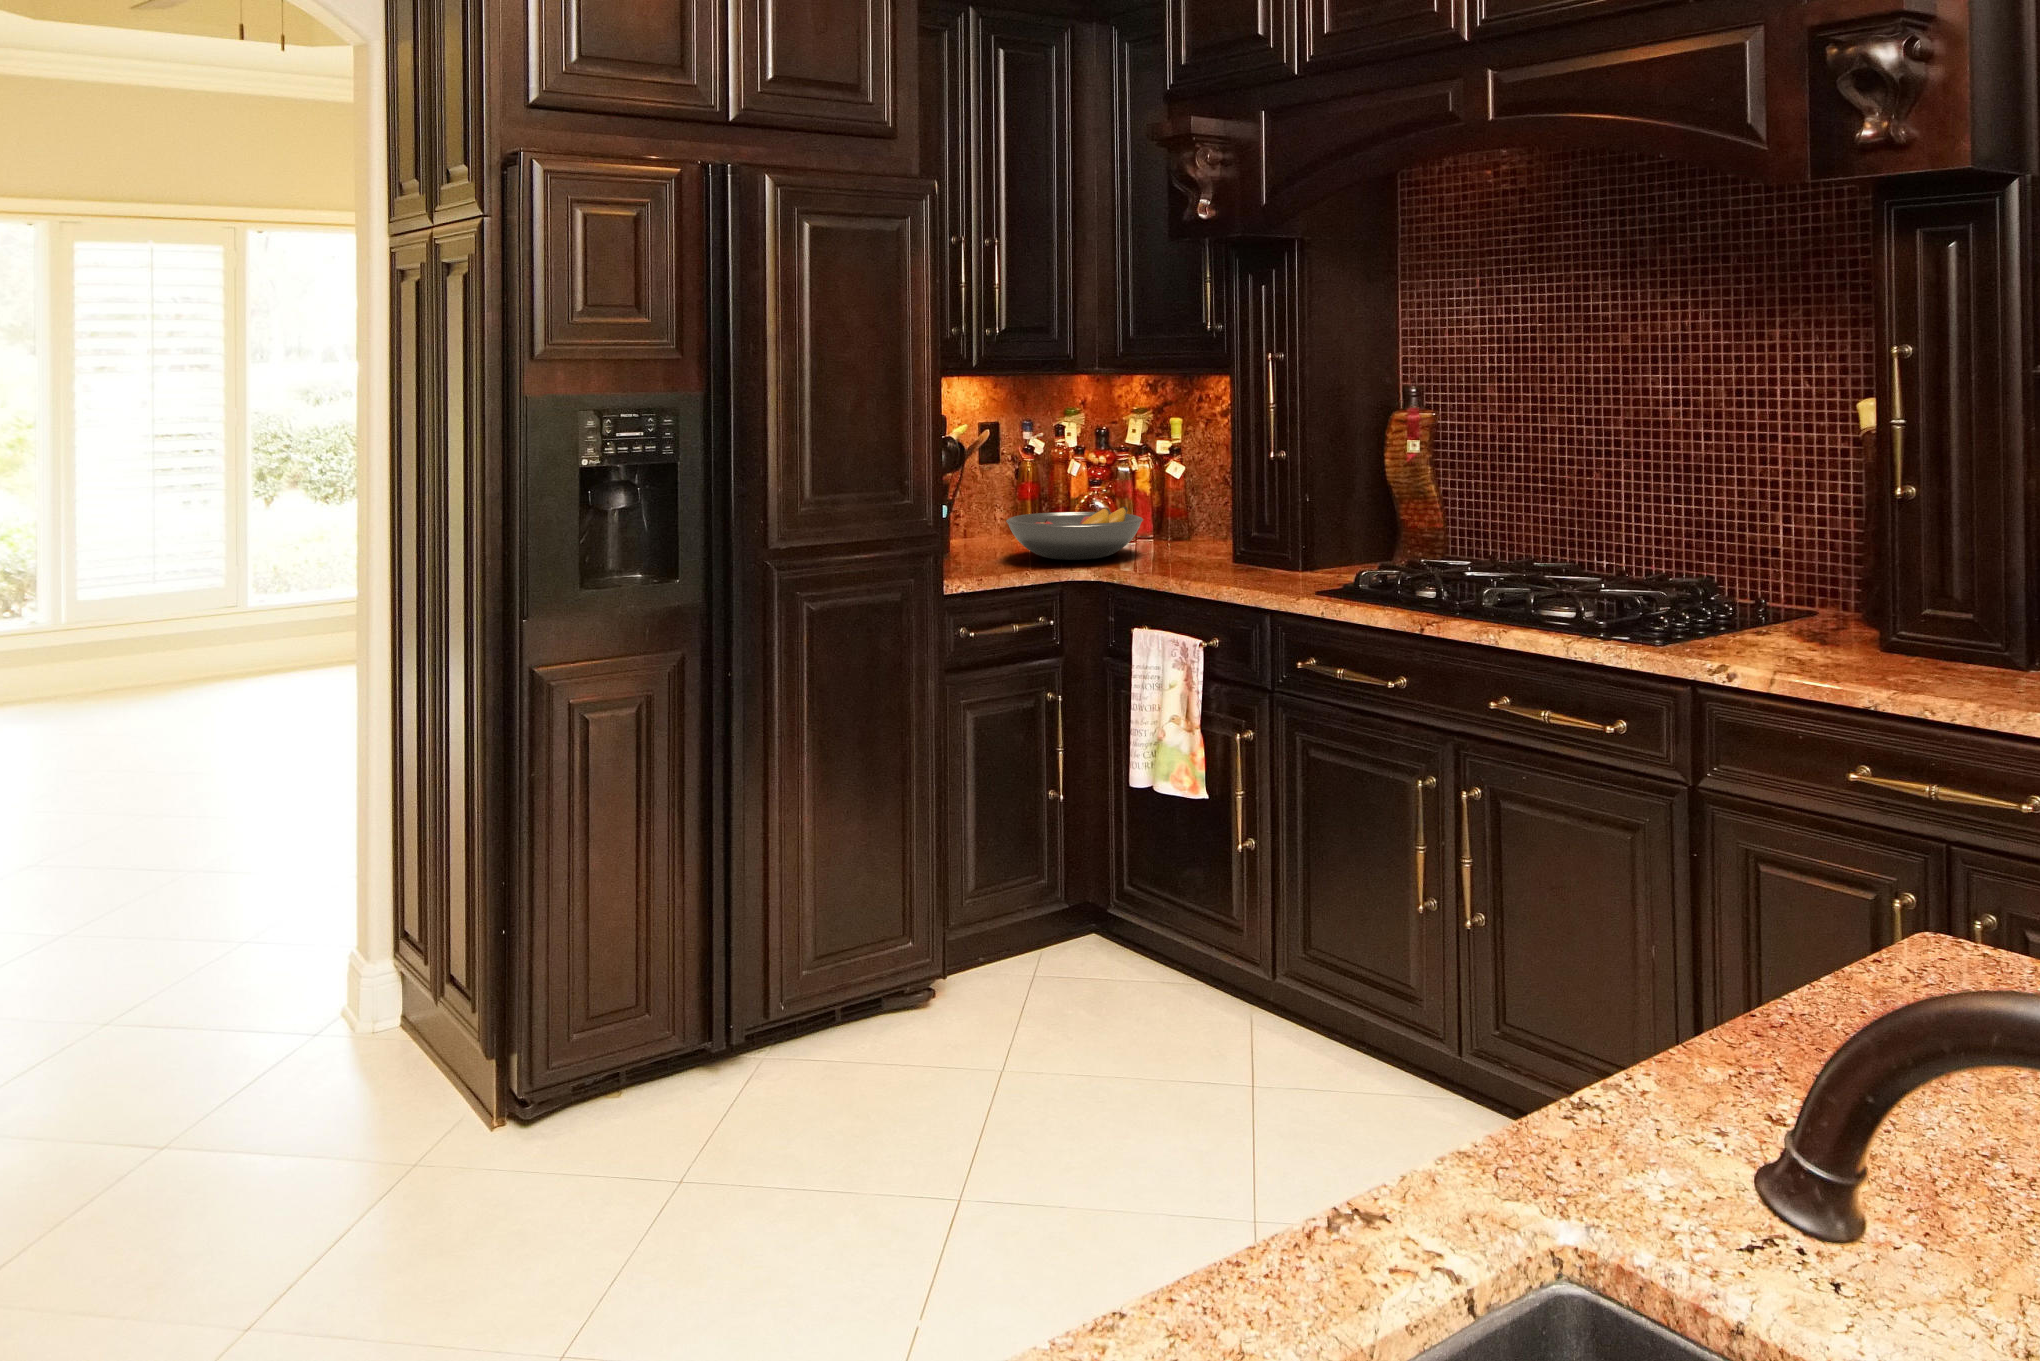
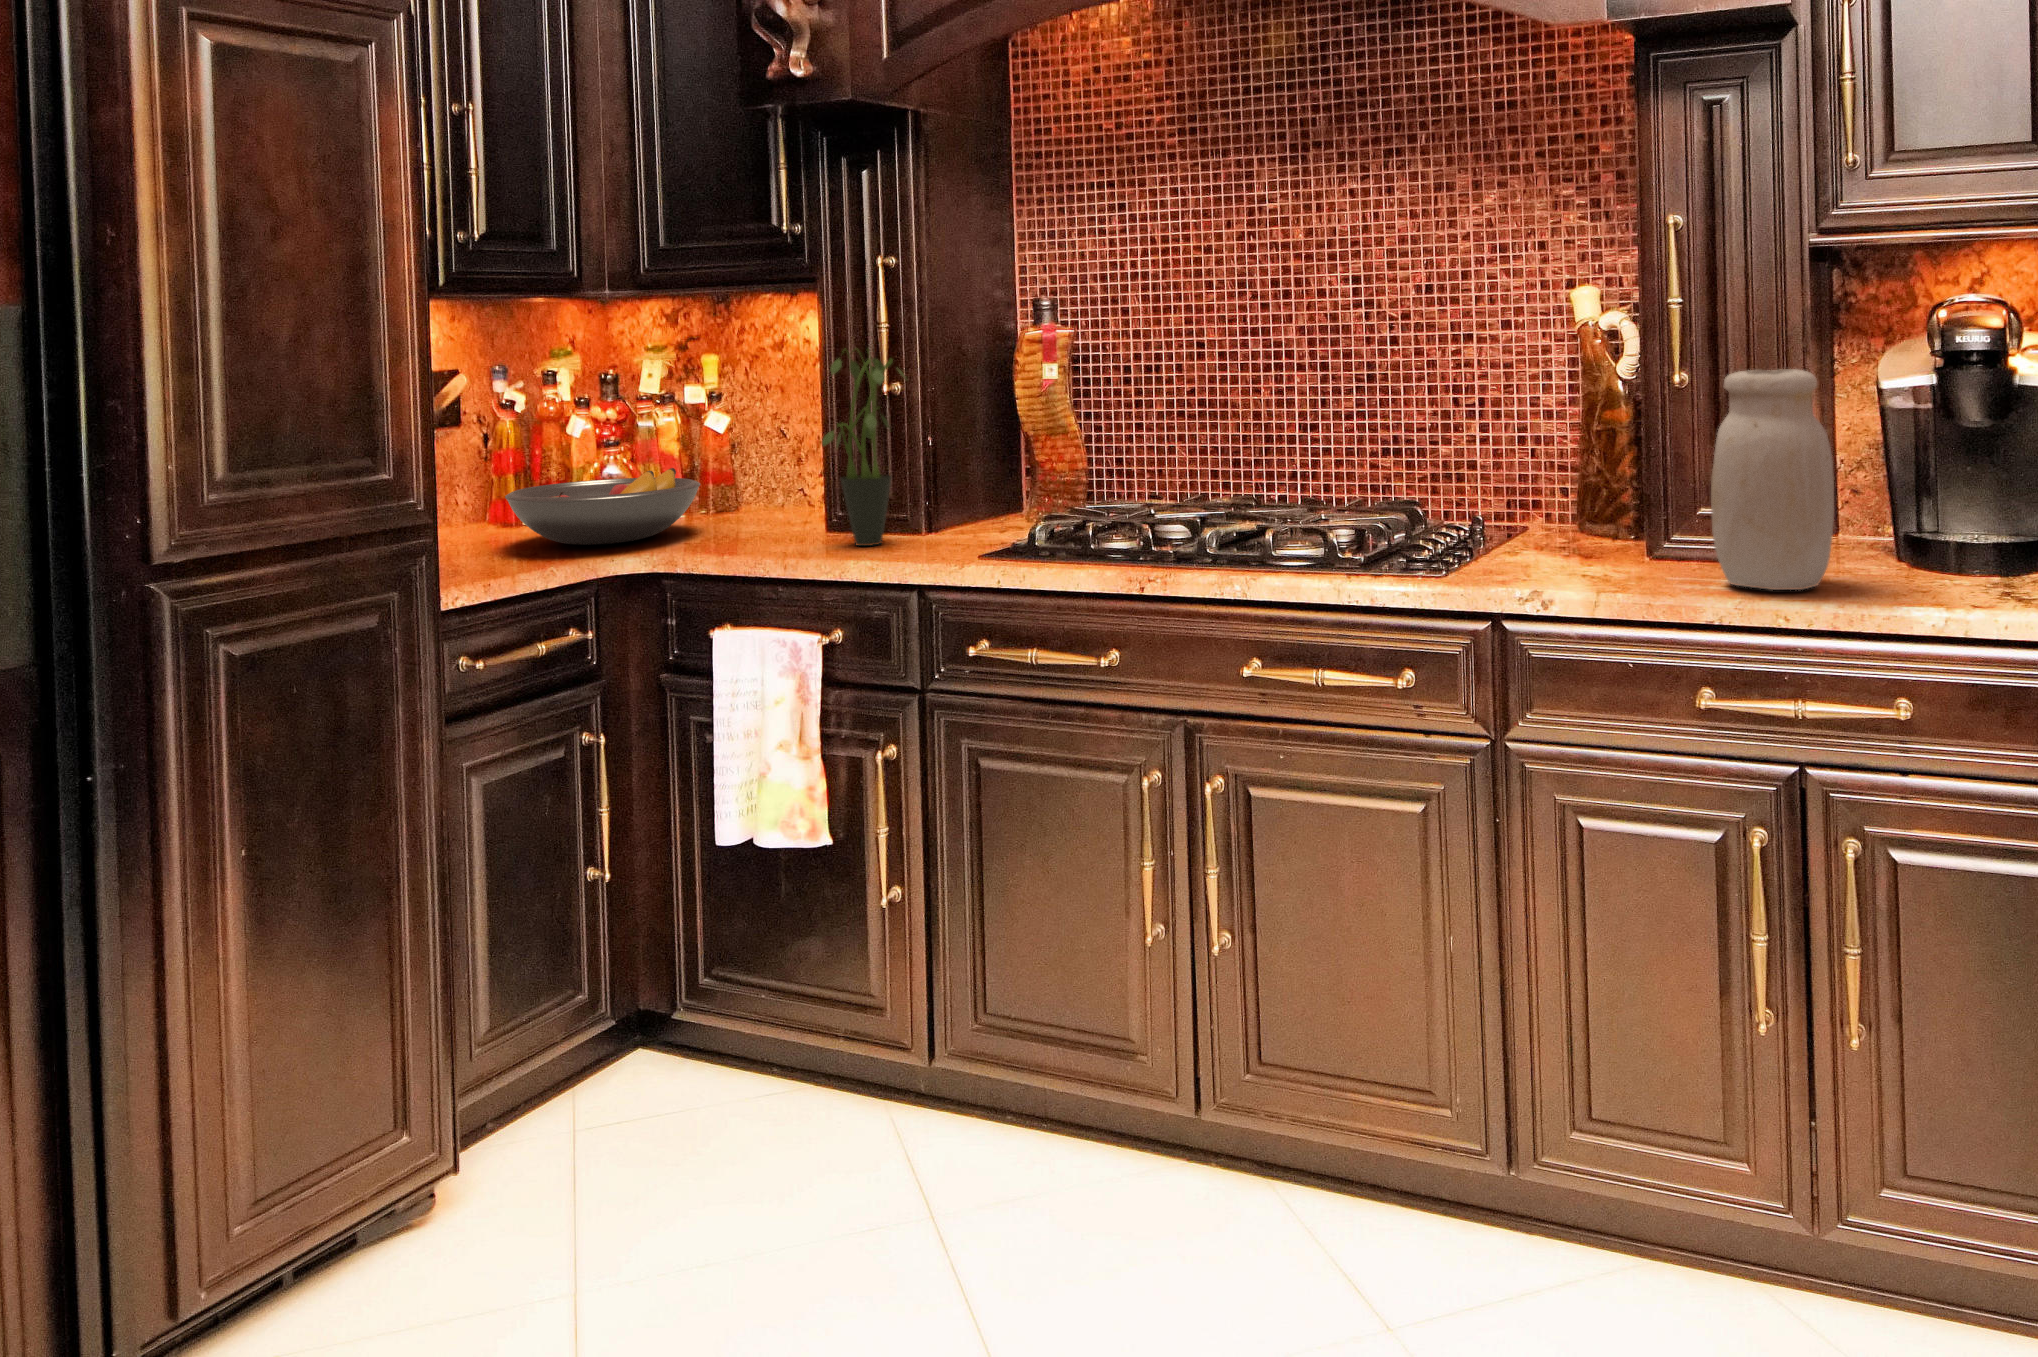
potted plant: none [1214,425,1282,577] -> present [822,350,906,546]
jar: none [1877,487,1991,681] -> present [1711,369,1834,590]

